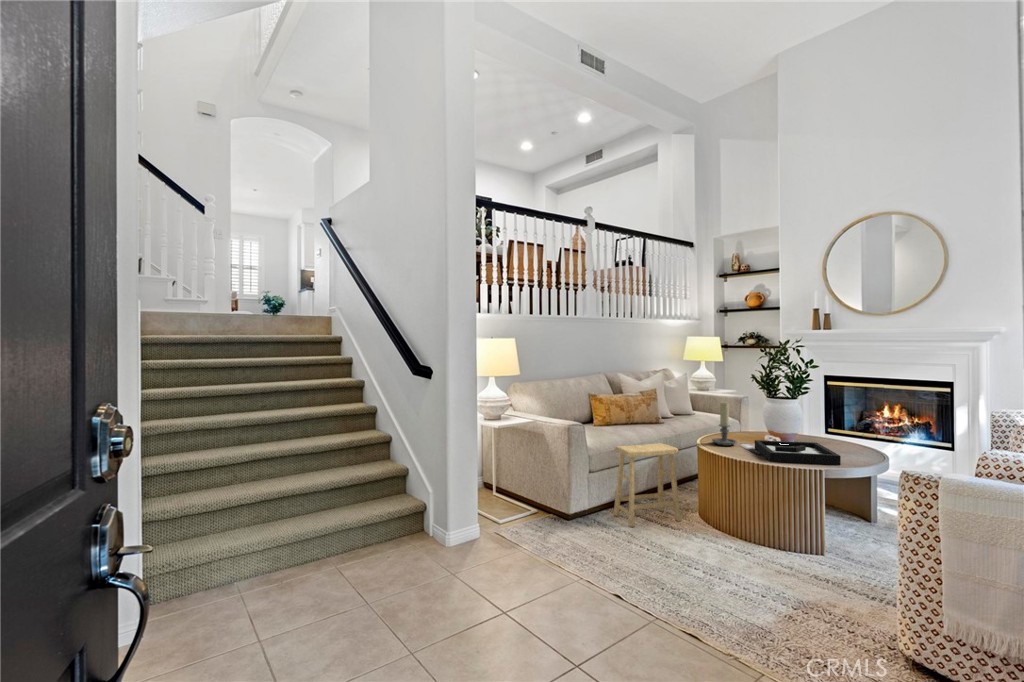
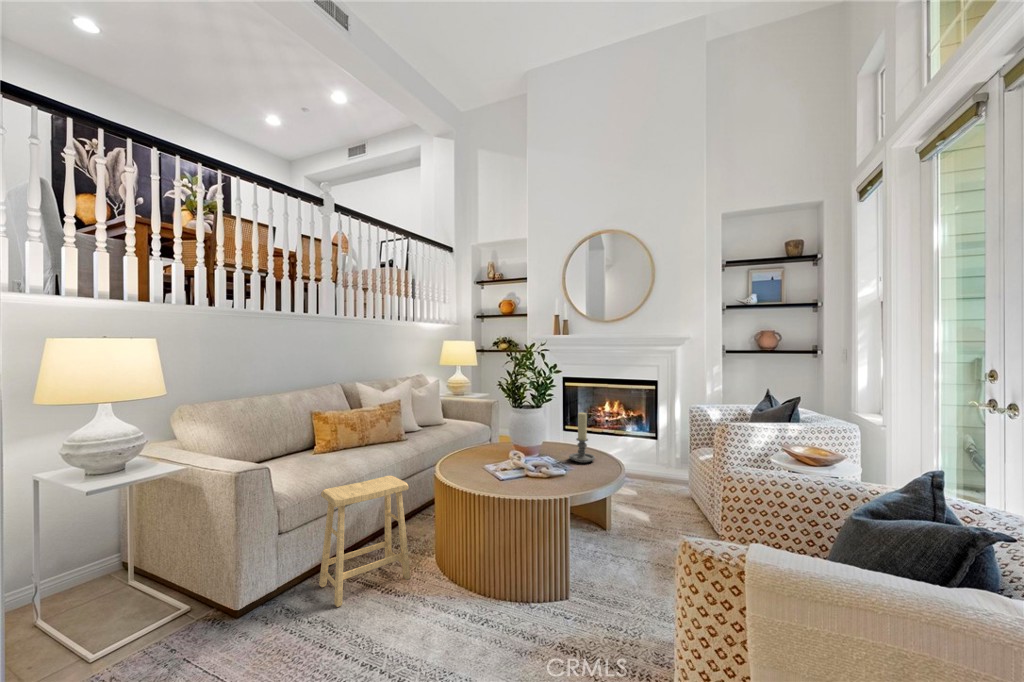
candle holder: present [712,402,737,446] -> present [569,412,595,463]
decorative tray: present [755,440,841,465] -> none [498,459,586,495]

